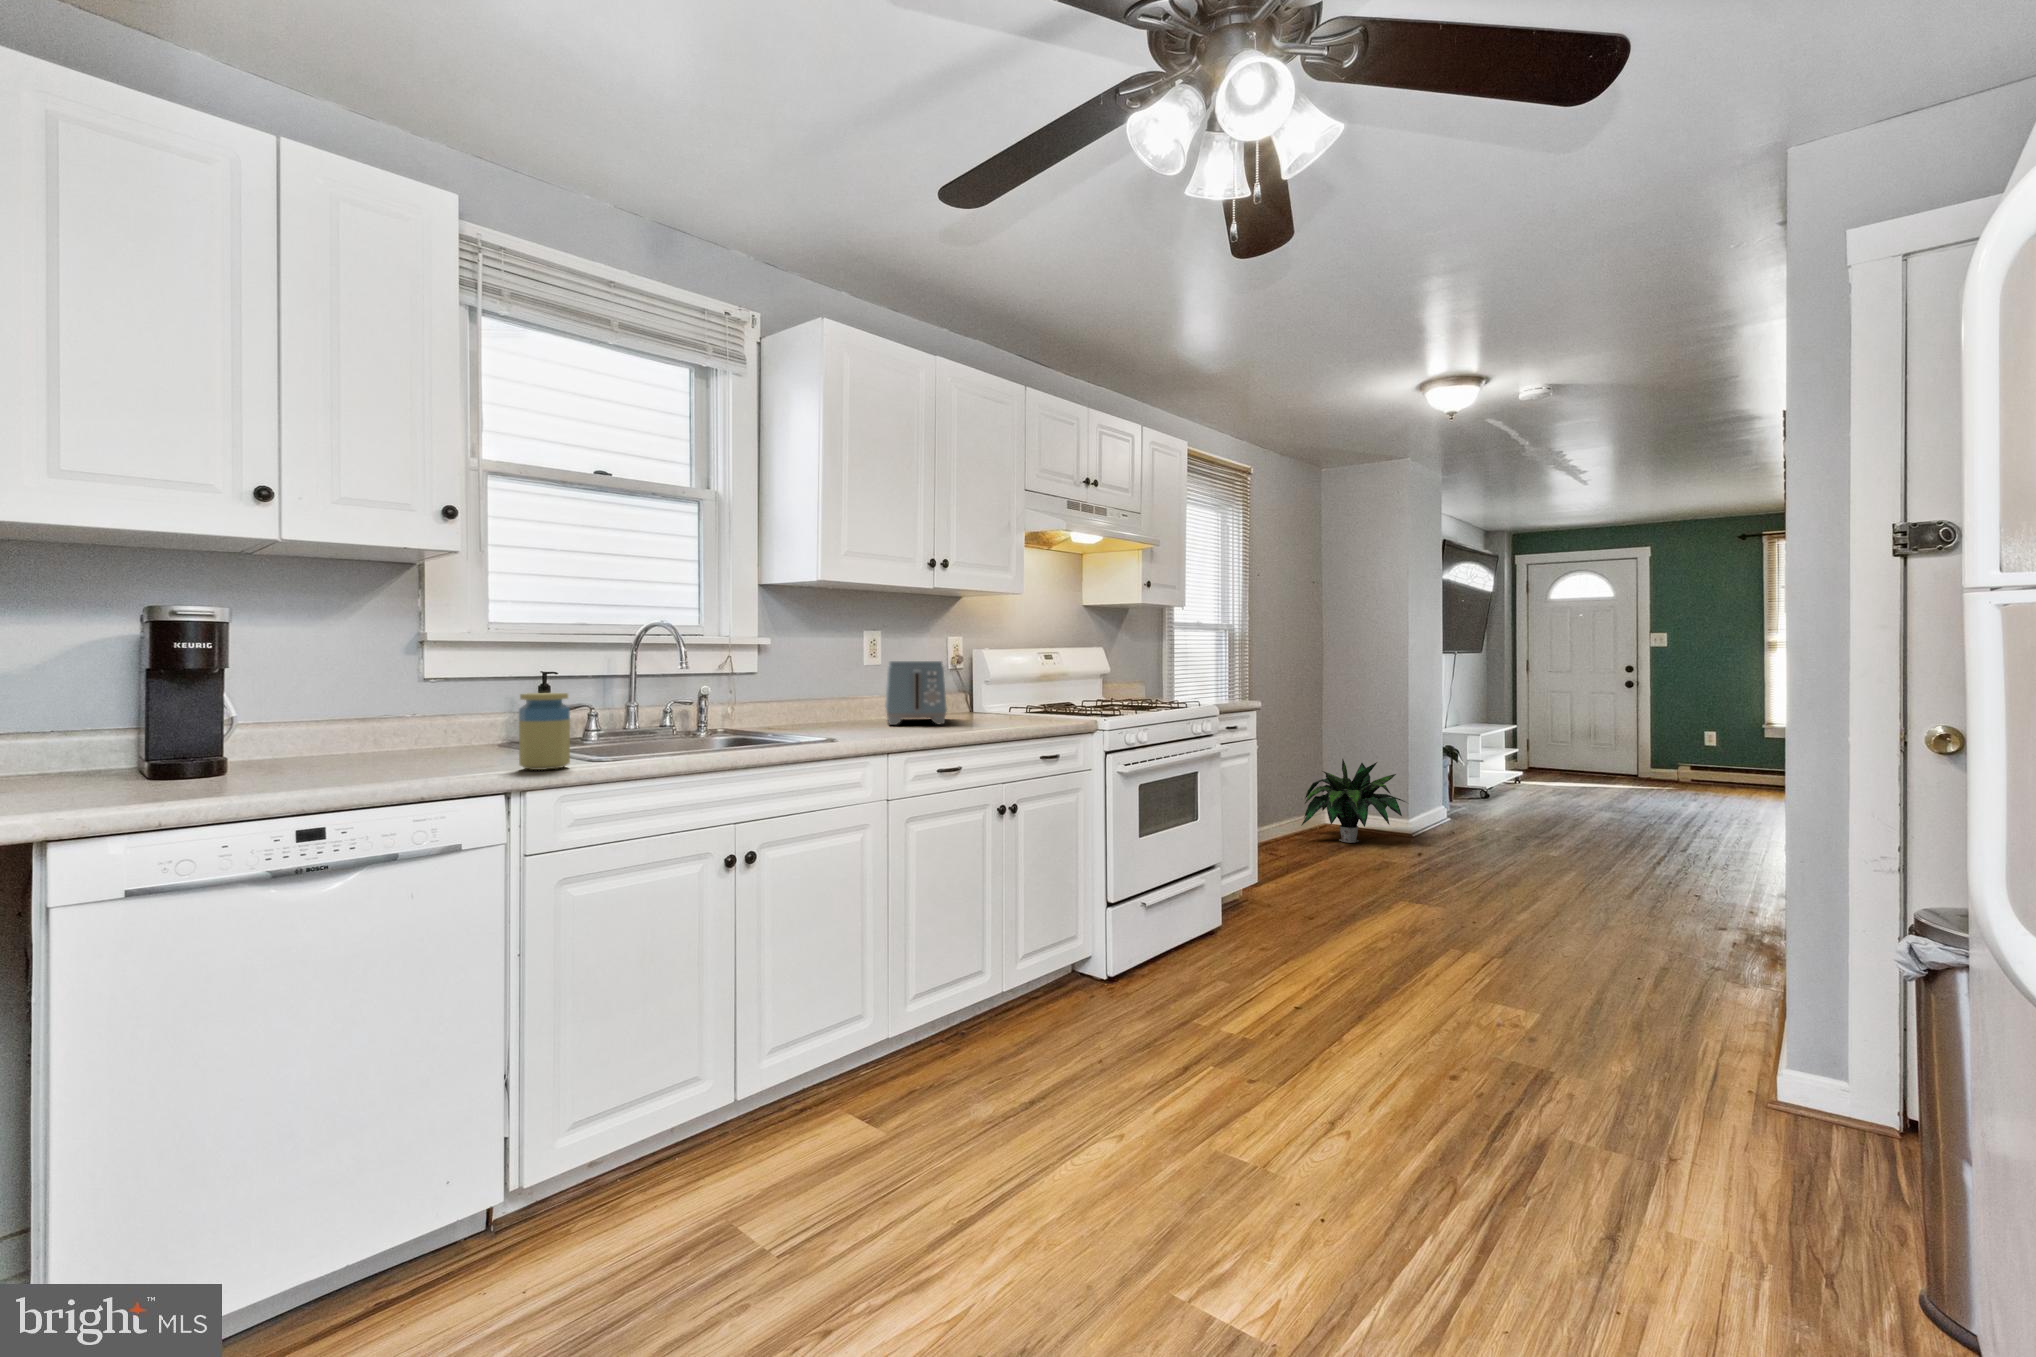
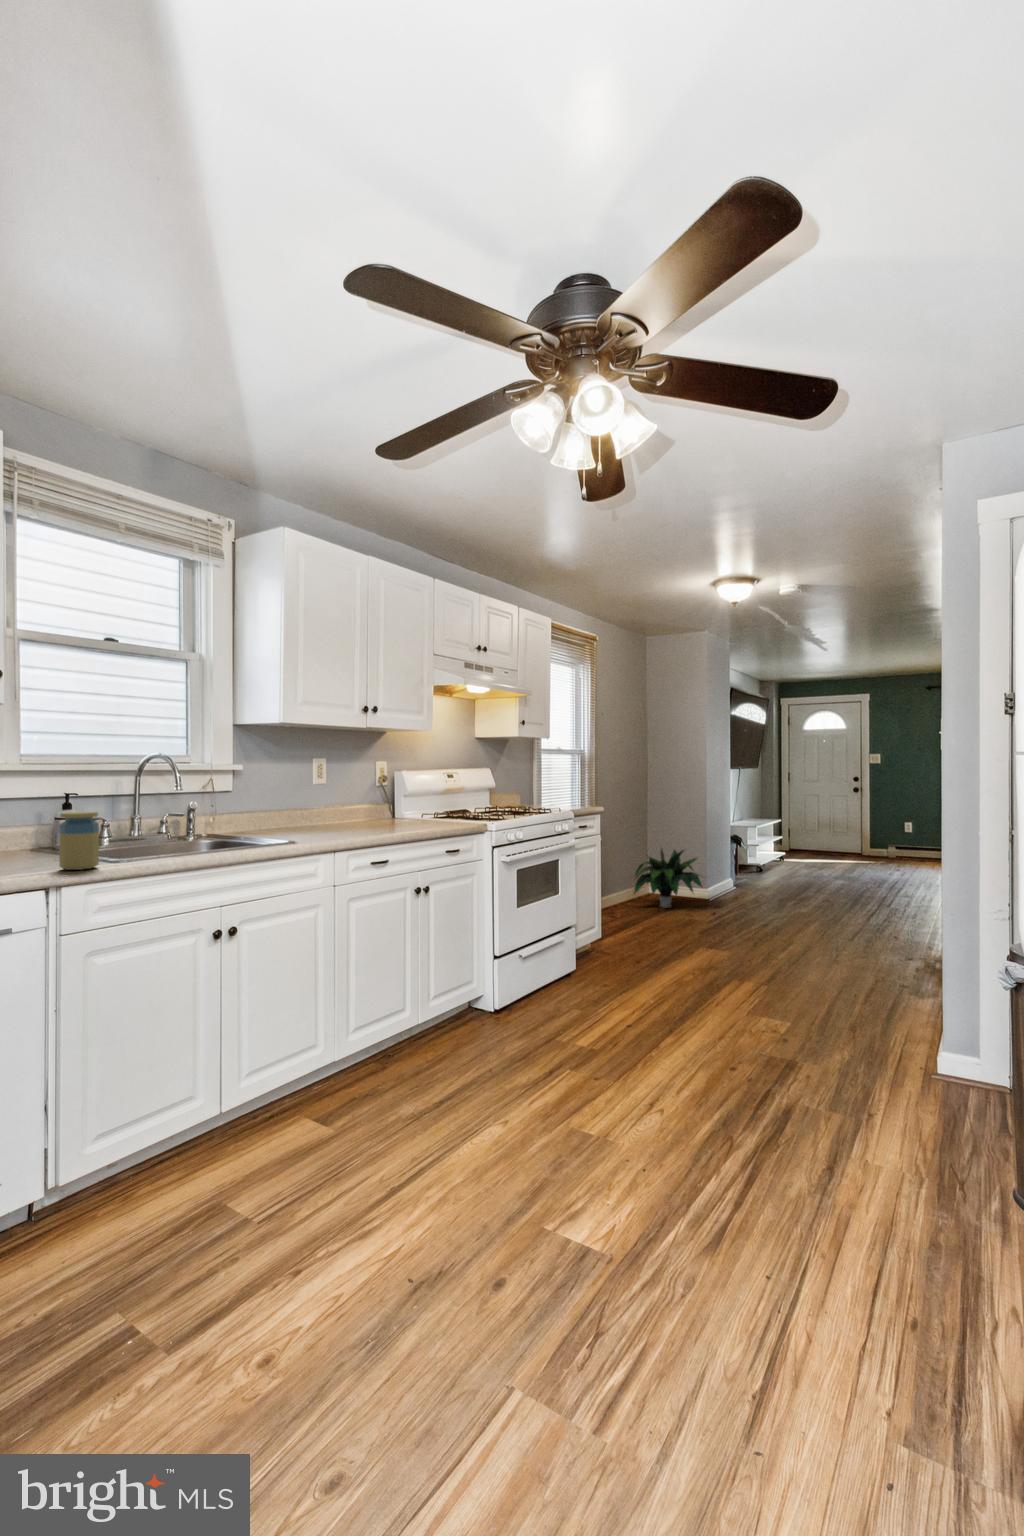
toaster: present [885,661,947,725] -> none [328,780,376,829]

